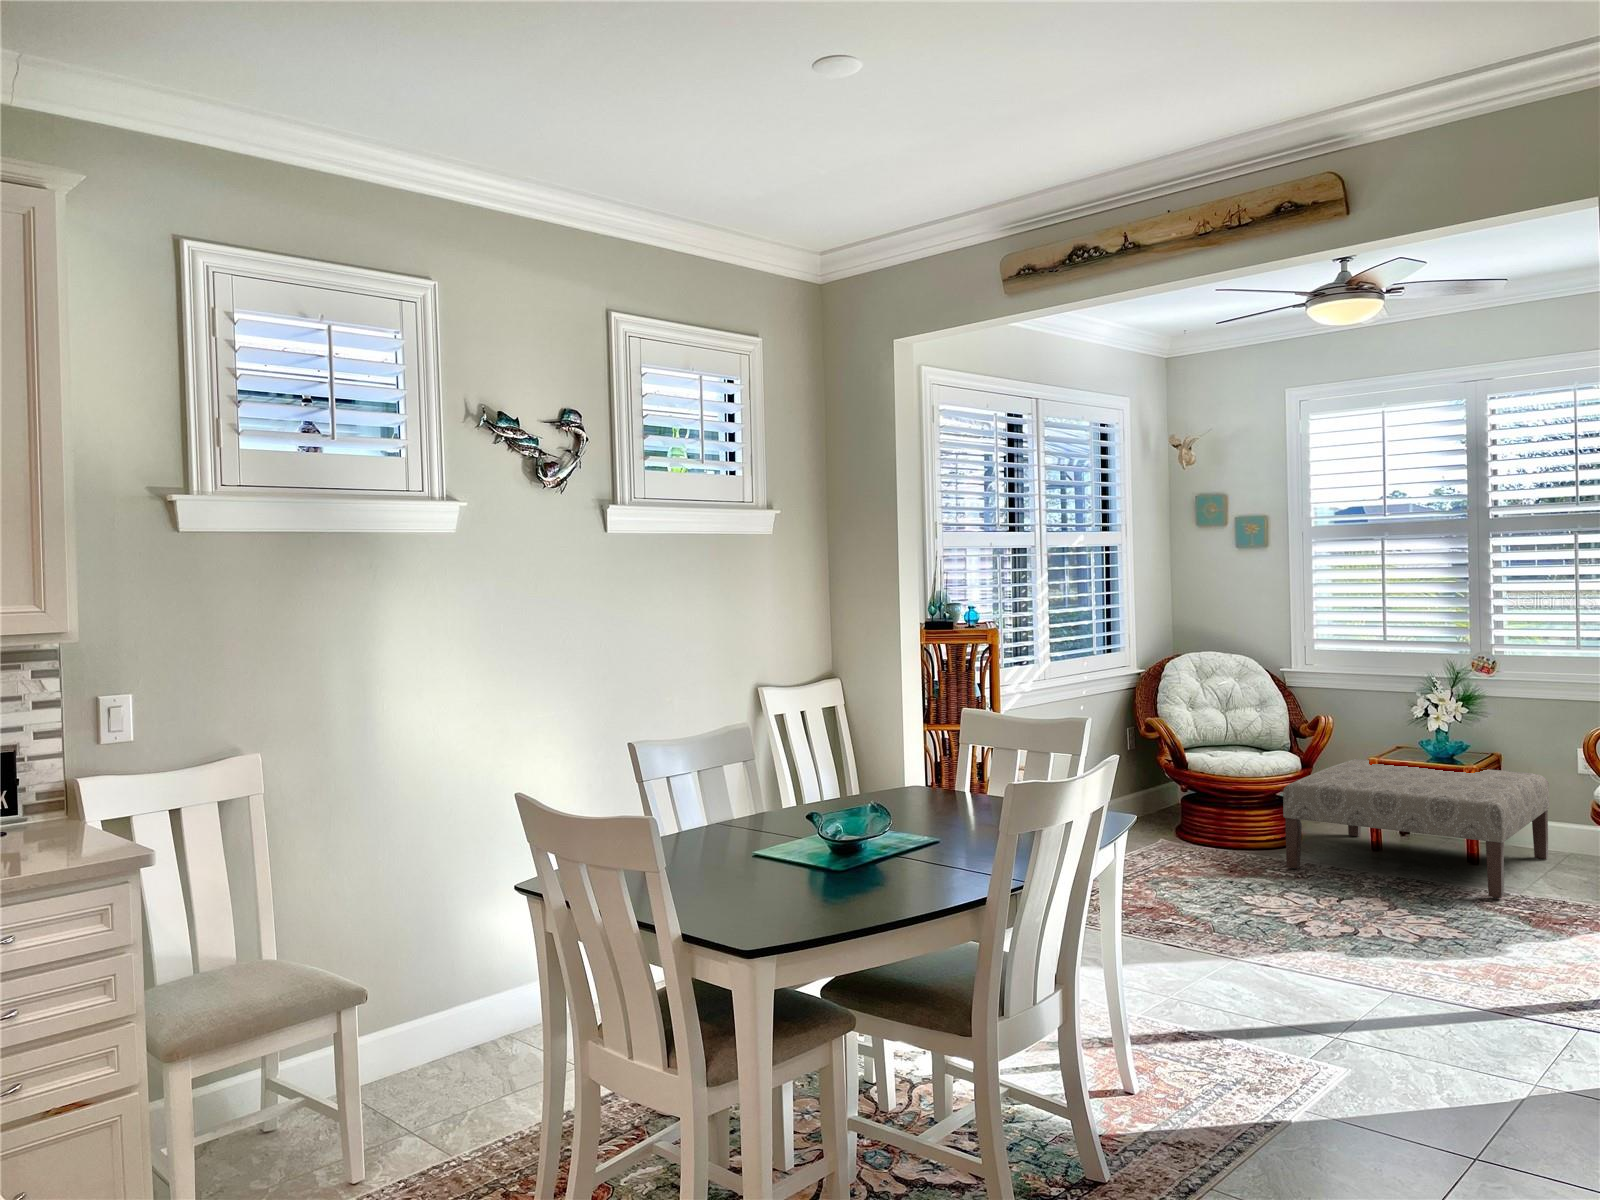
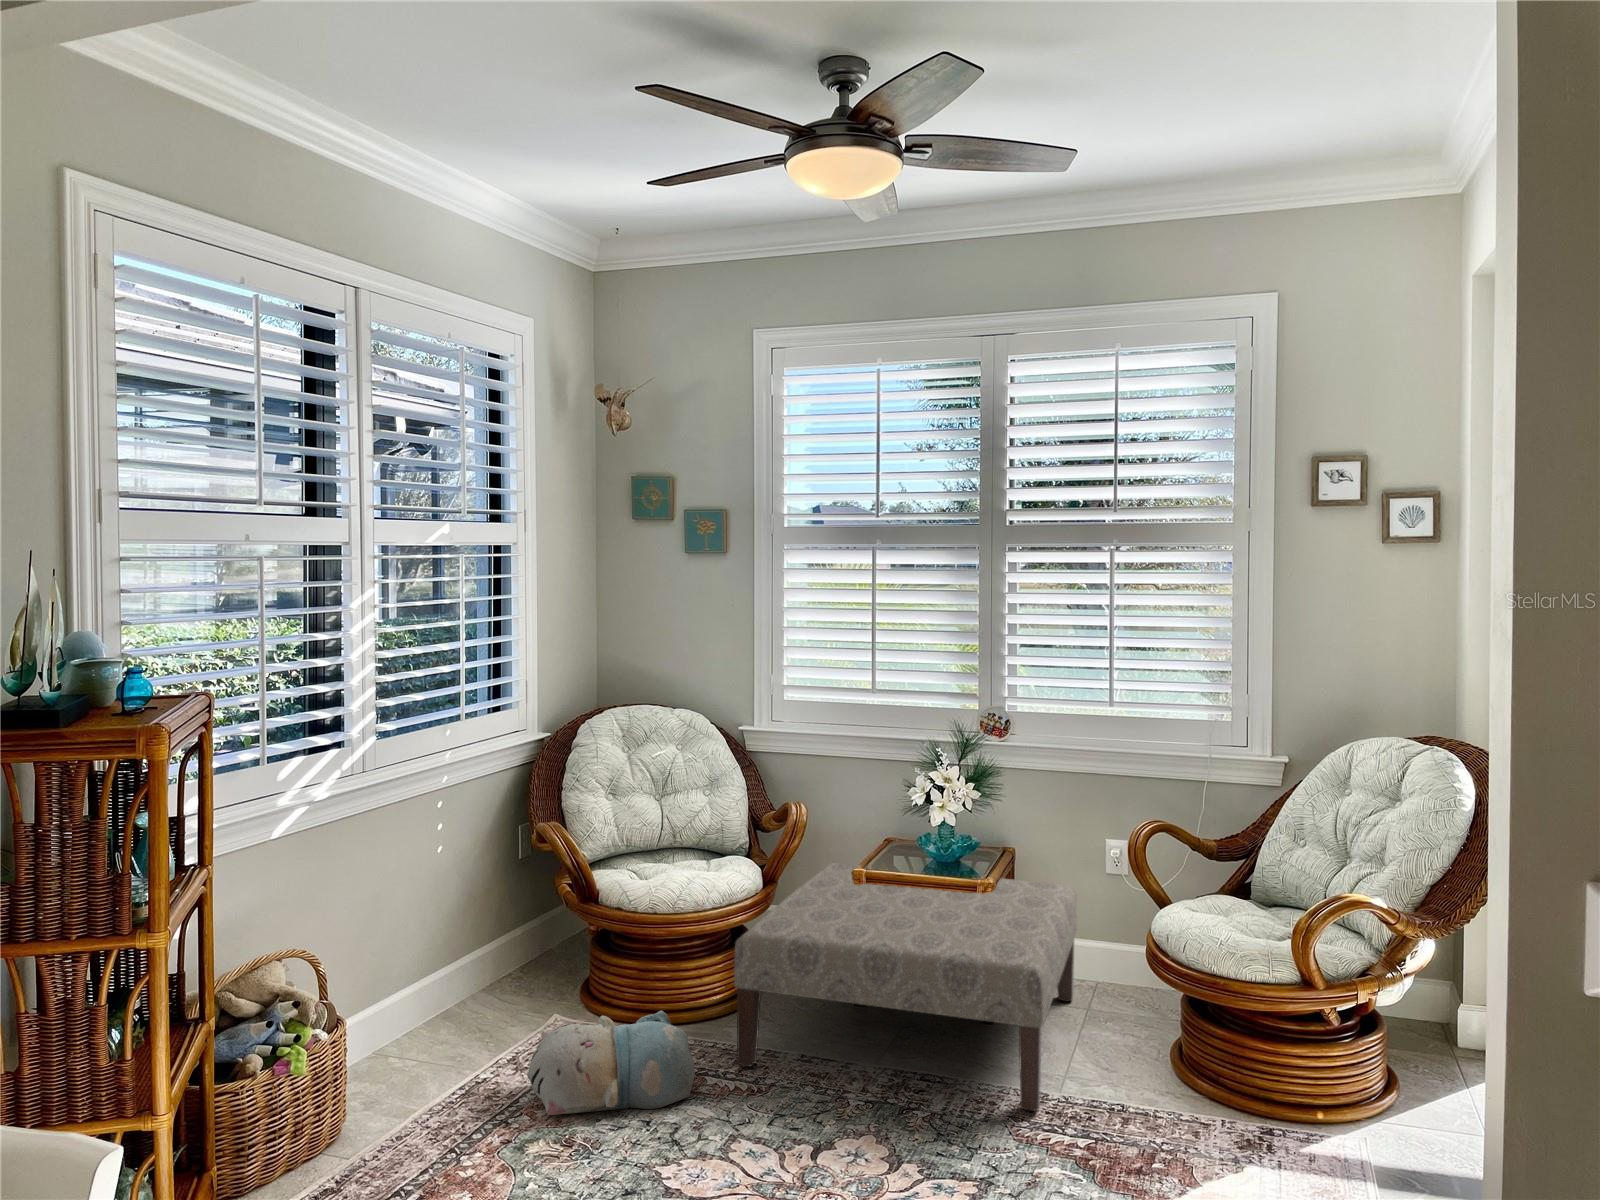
plush toy: none [1153,828,1259,880] -> present [527,1011,695,1115]

